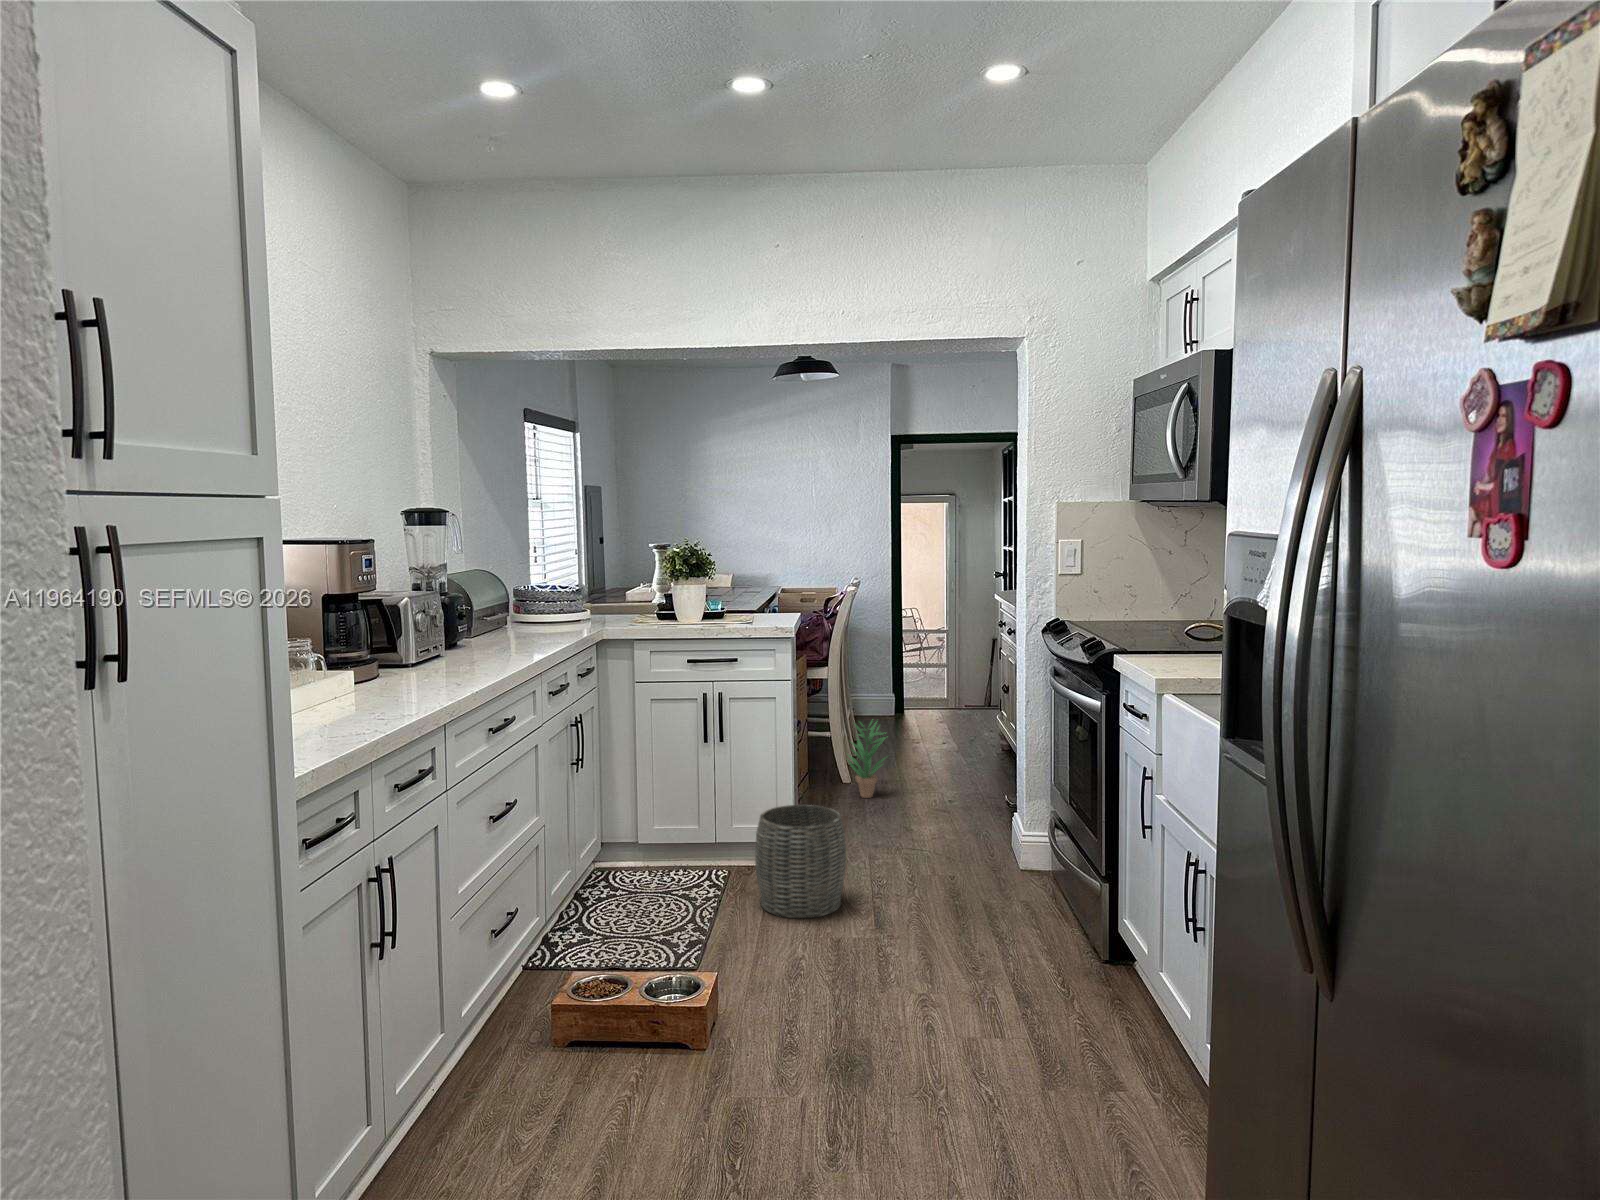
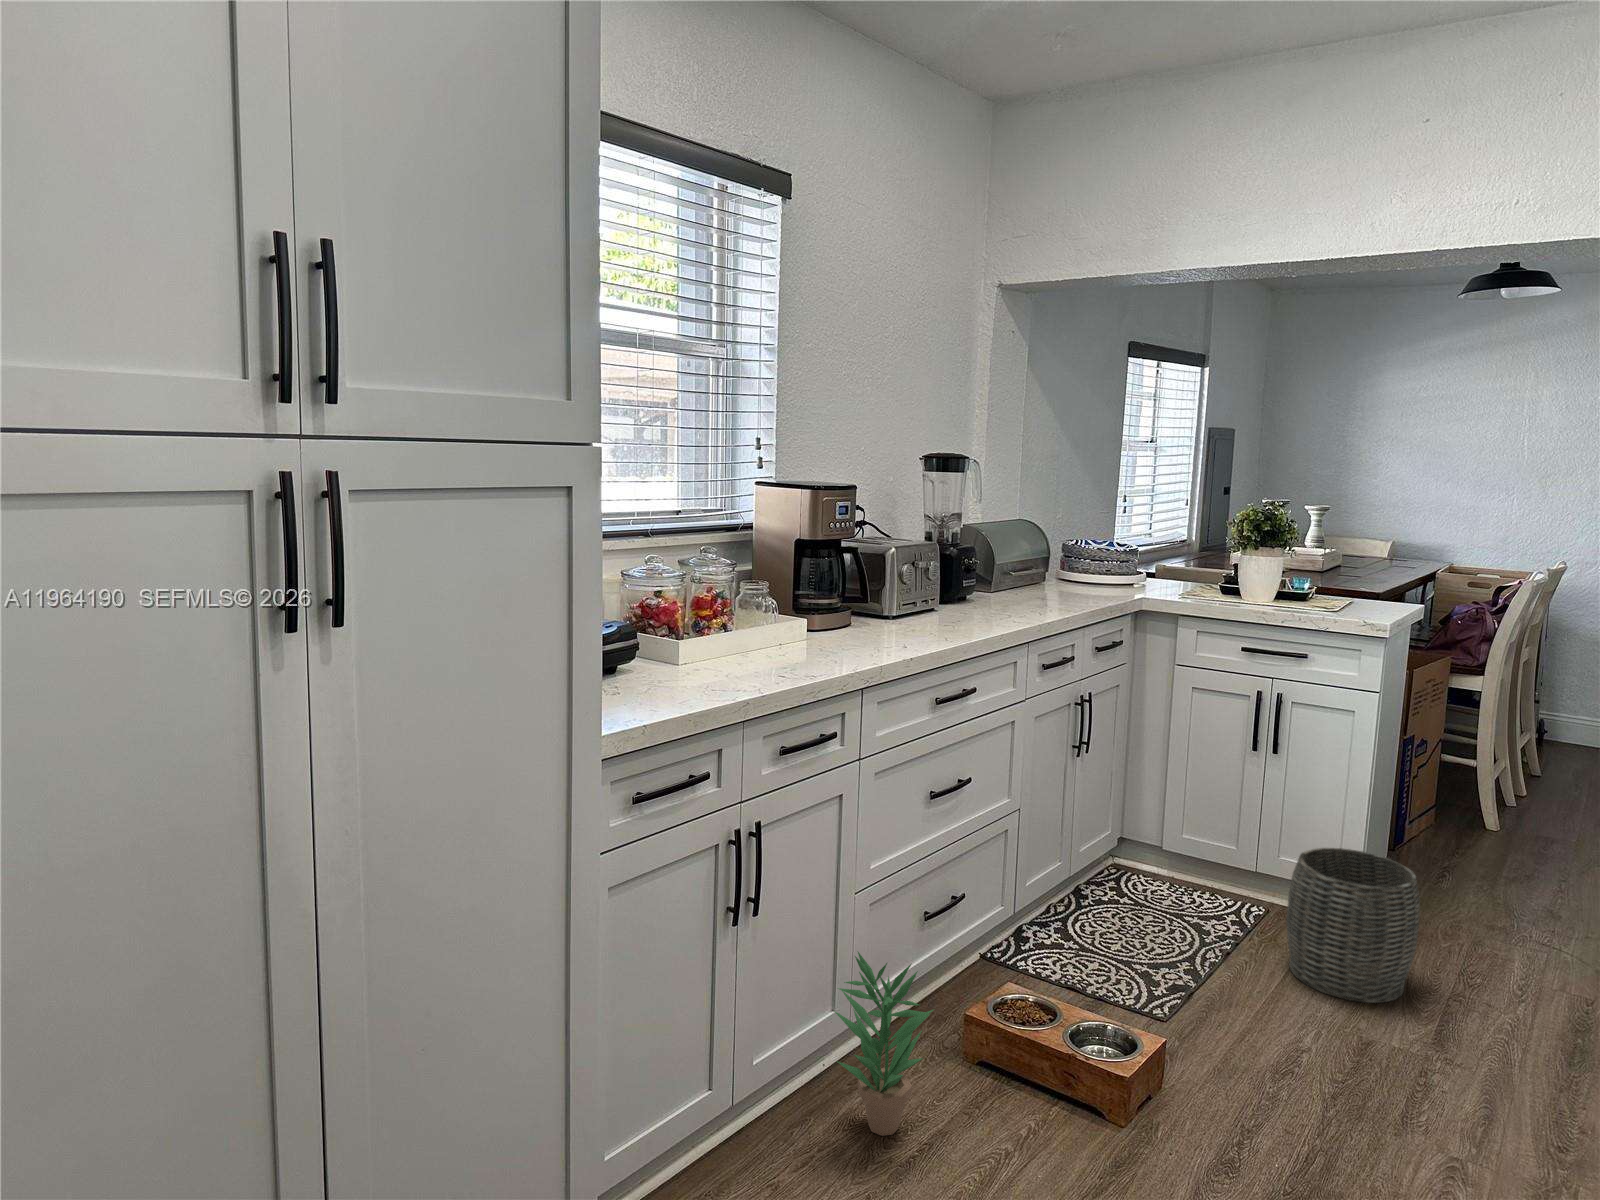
potted plant: present [848,719,885,798] -> present [835,952,934,1136]

